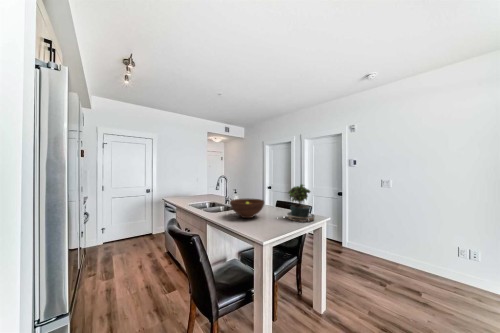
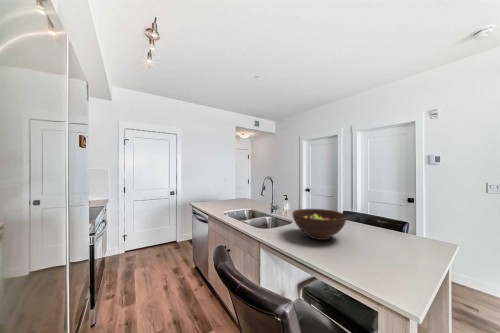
potted plant: present [287,184,315,222] -> none [366,190,435,251]

